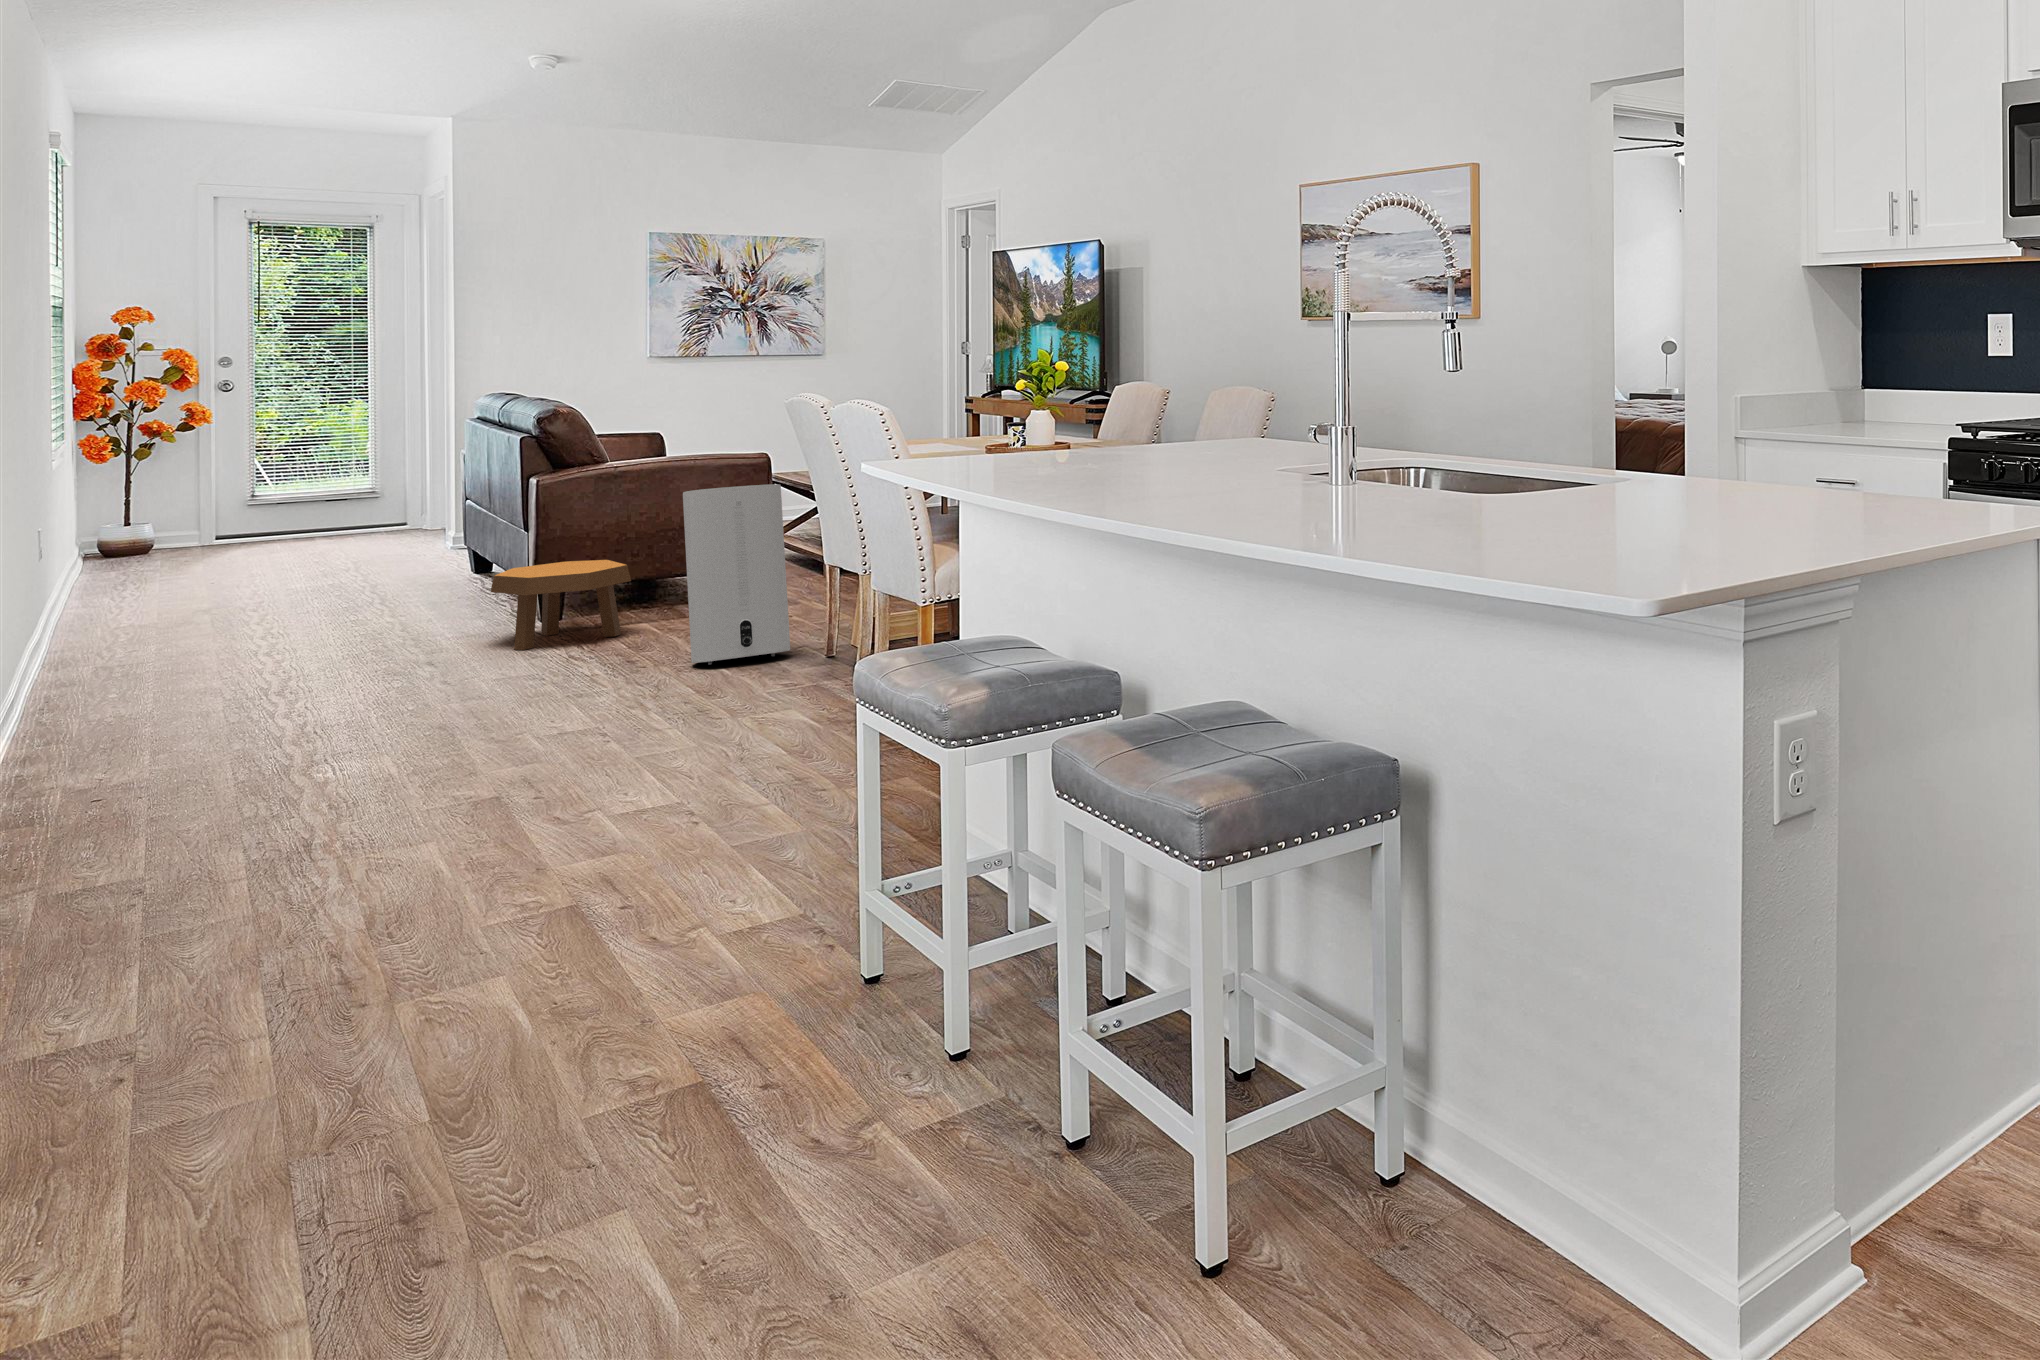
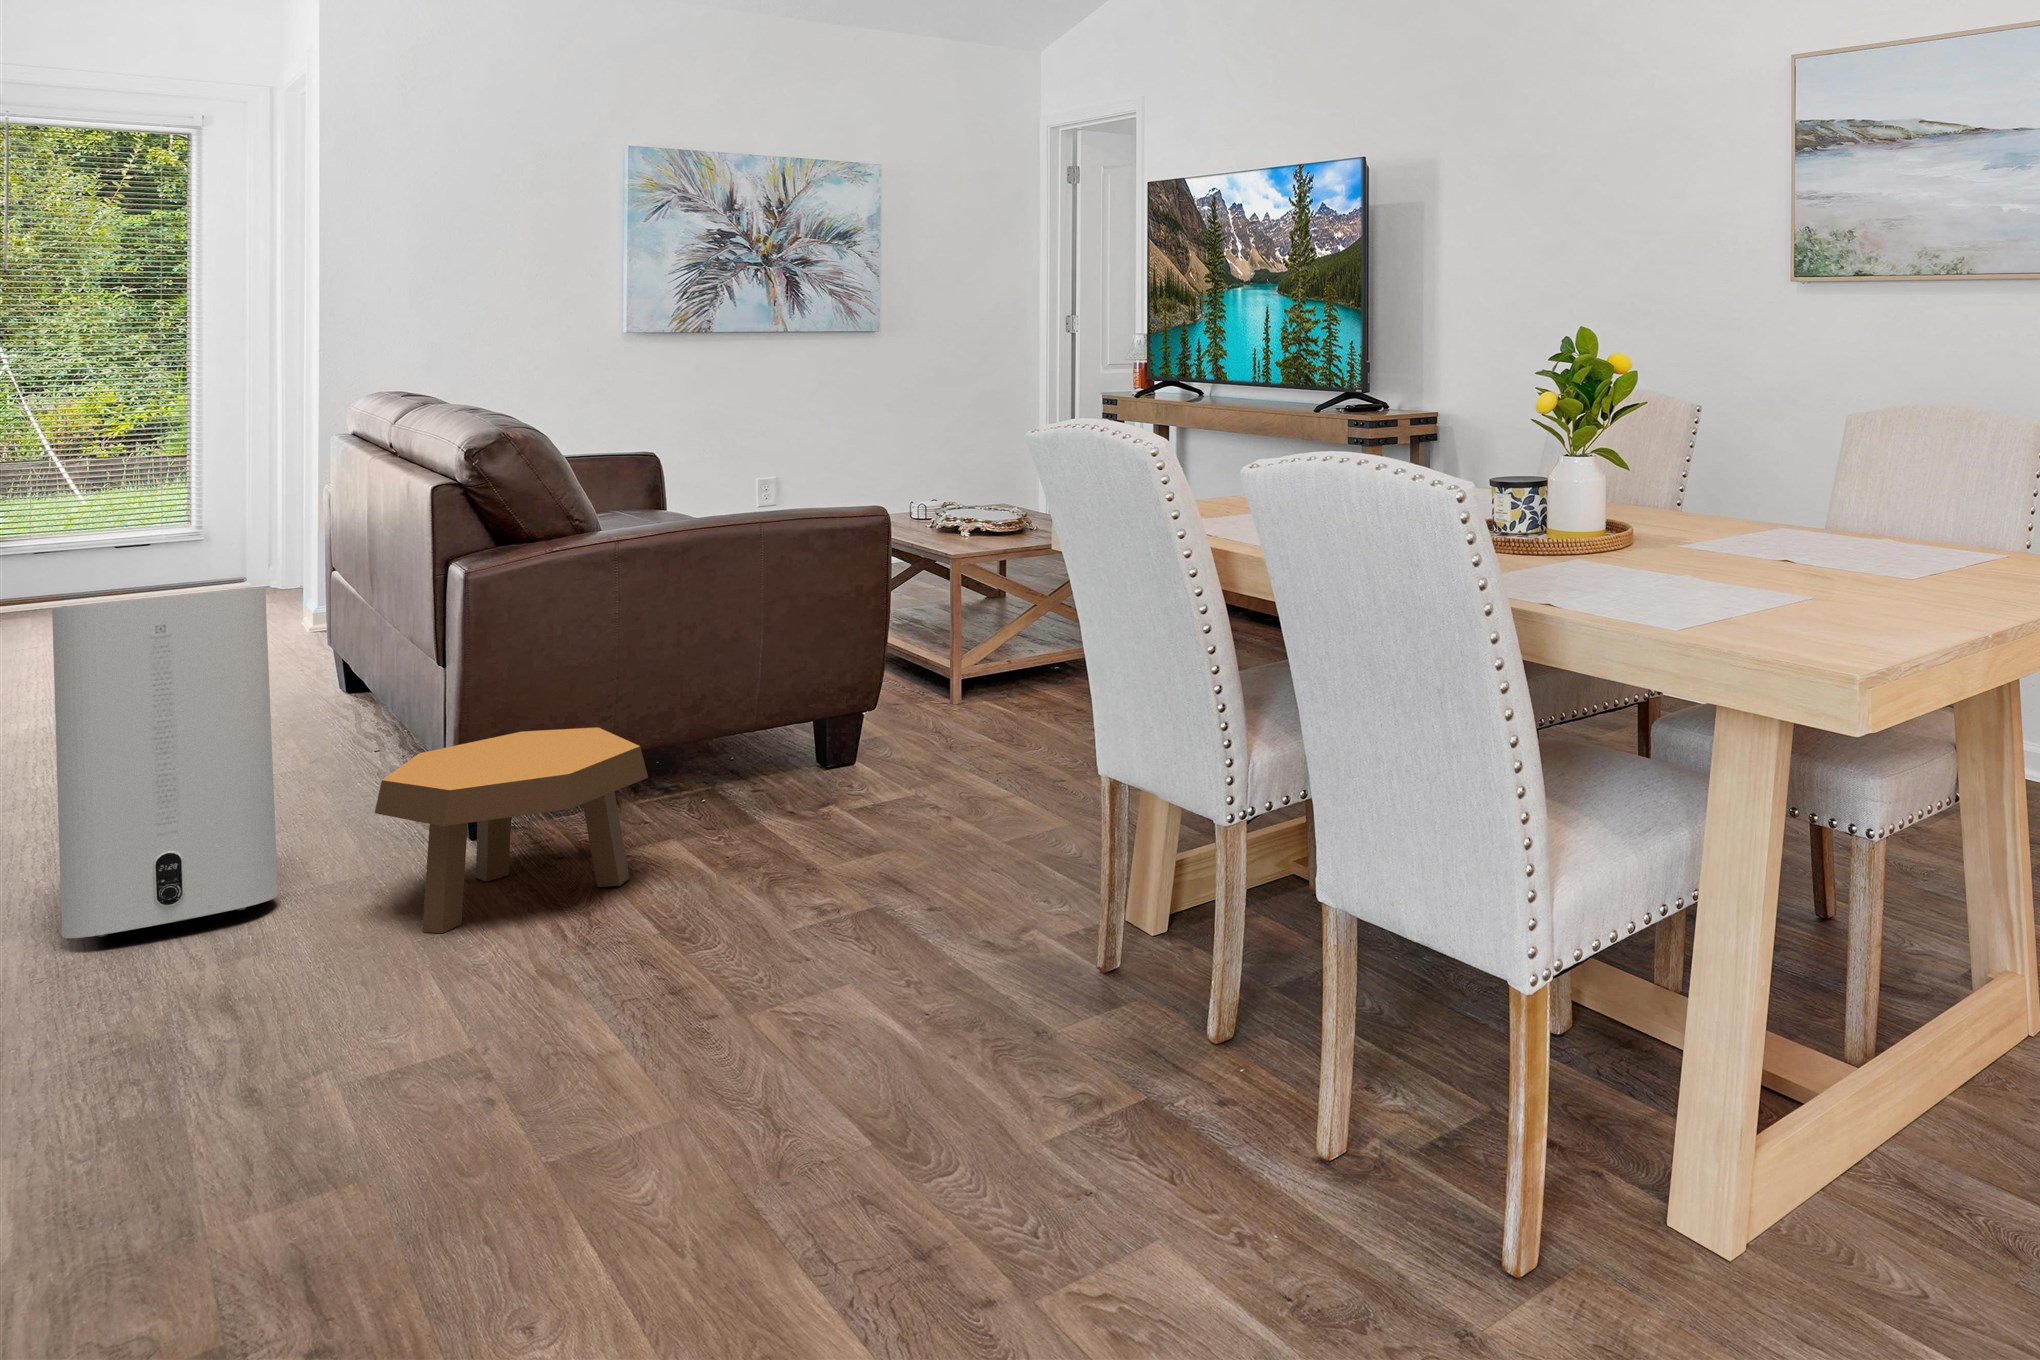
air purifier: present [683,484,790,665] -> present [52,587,278,938]

